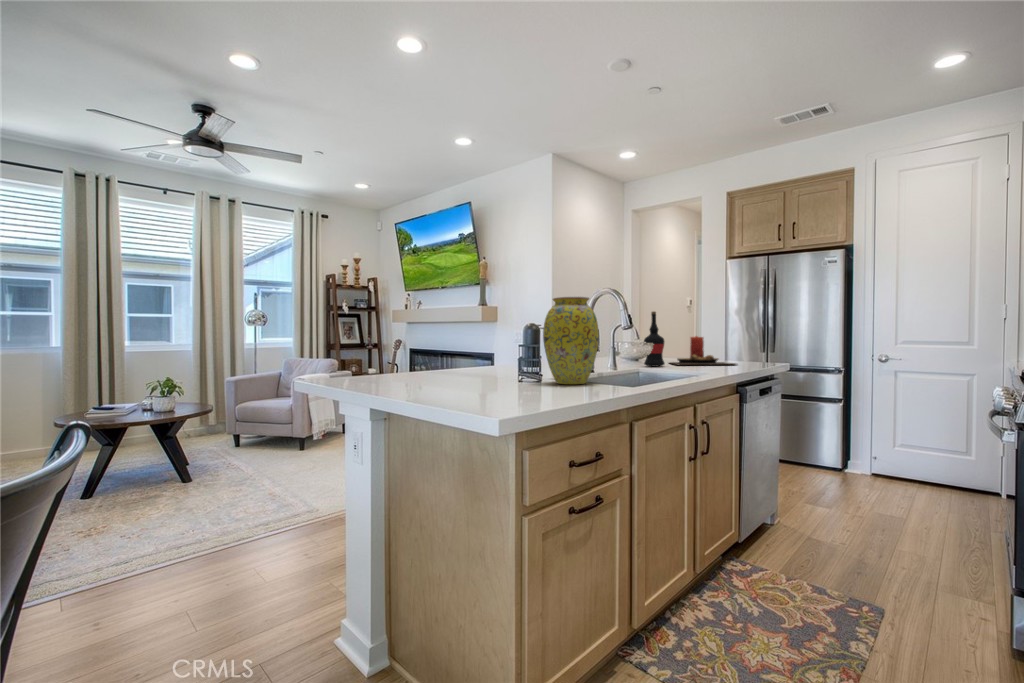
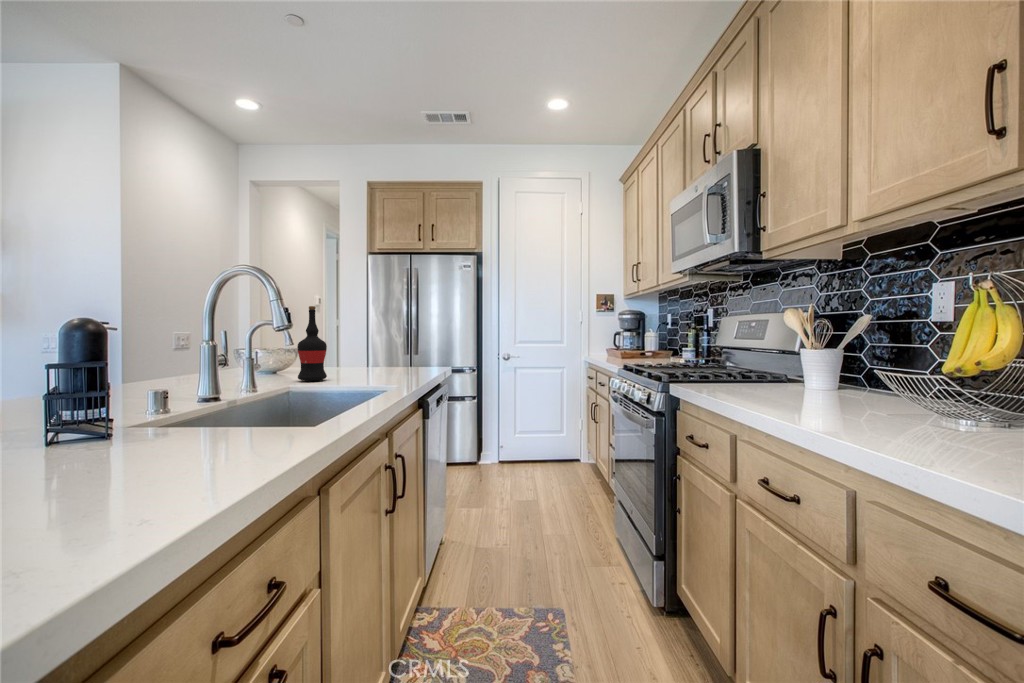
vase: present [543,296,599,384] -> none [114,258,265,458]
candle: present [670,336,737,365] -> none [322,339,409,377]

